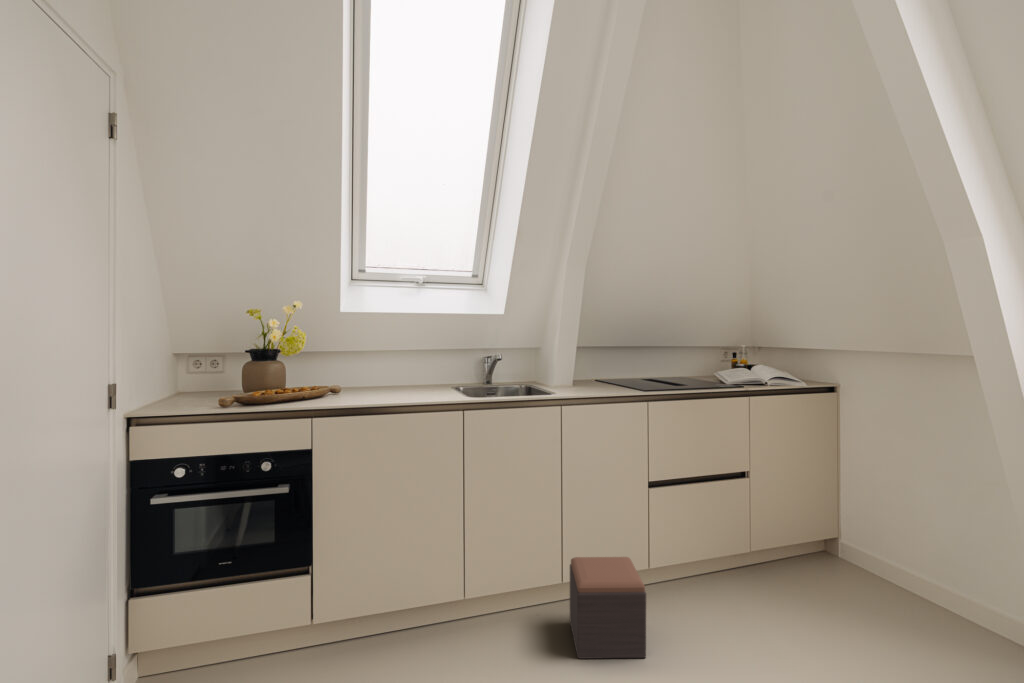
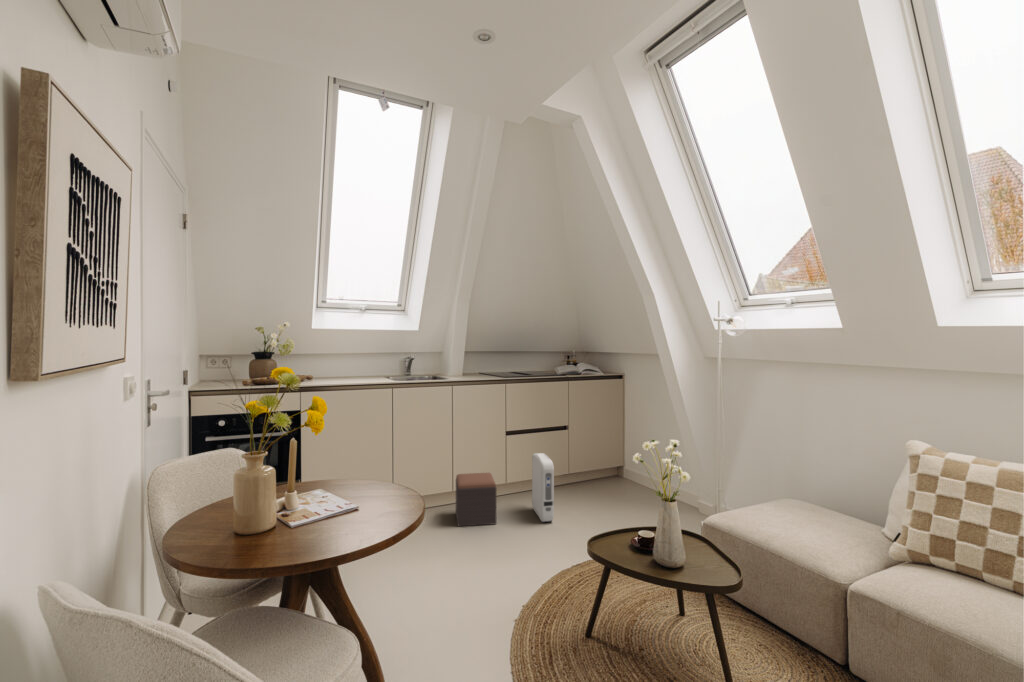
air purifier: none [701,527,754,660] -> present [532,453,554,522]

